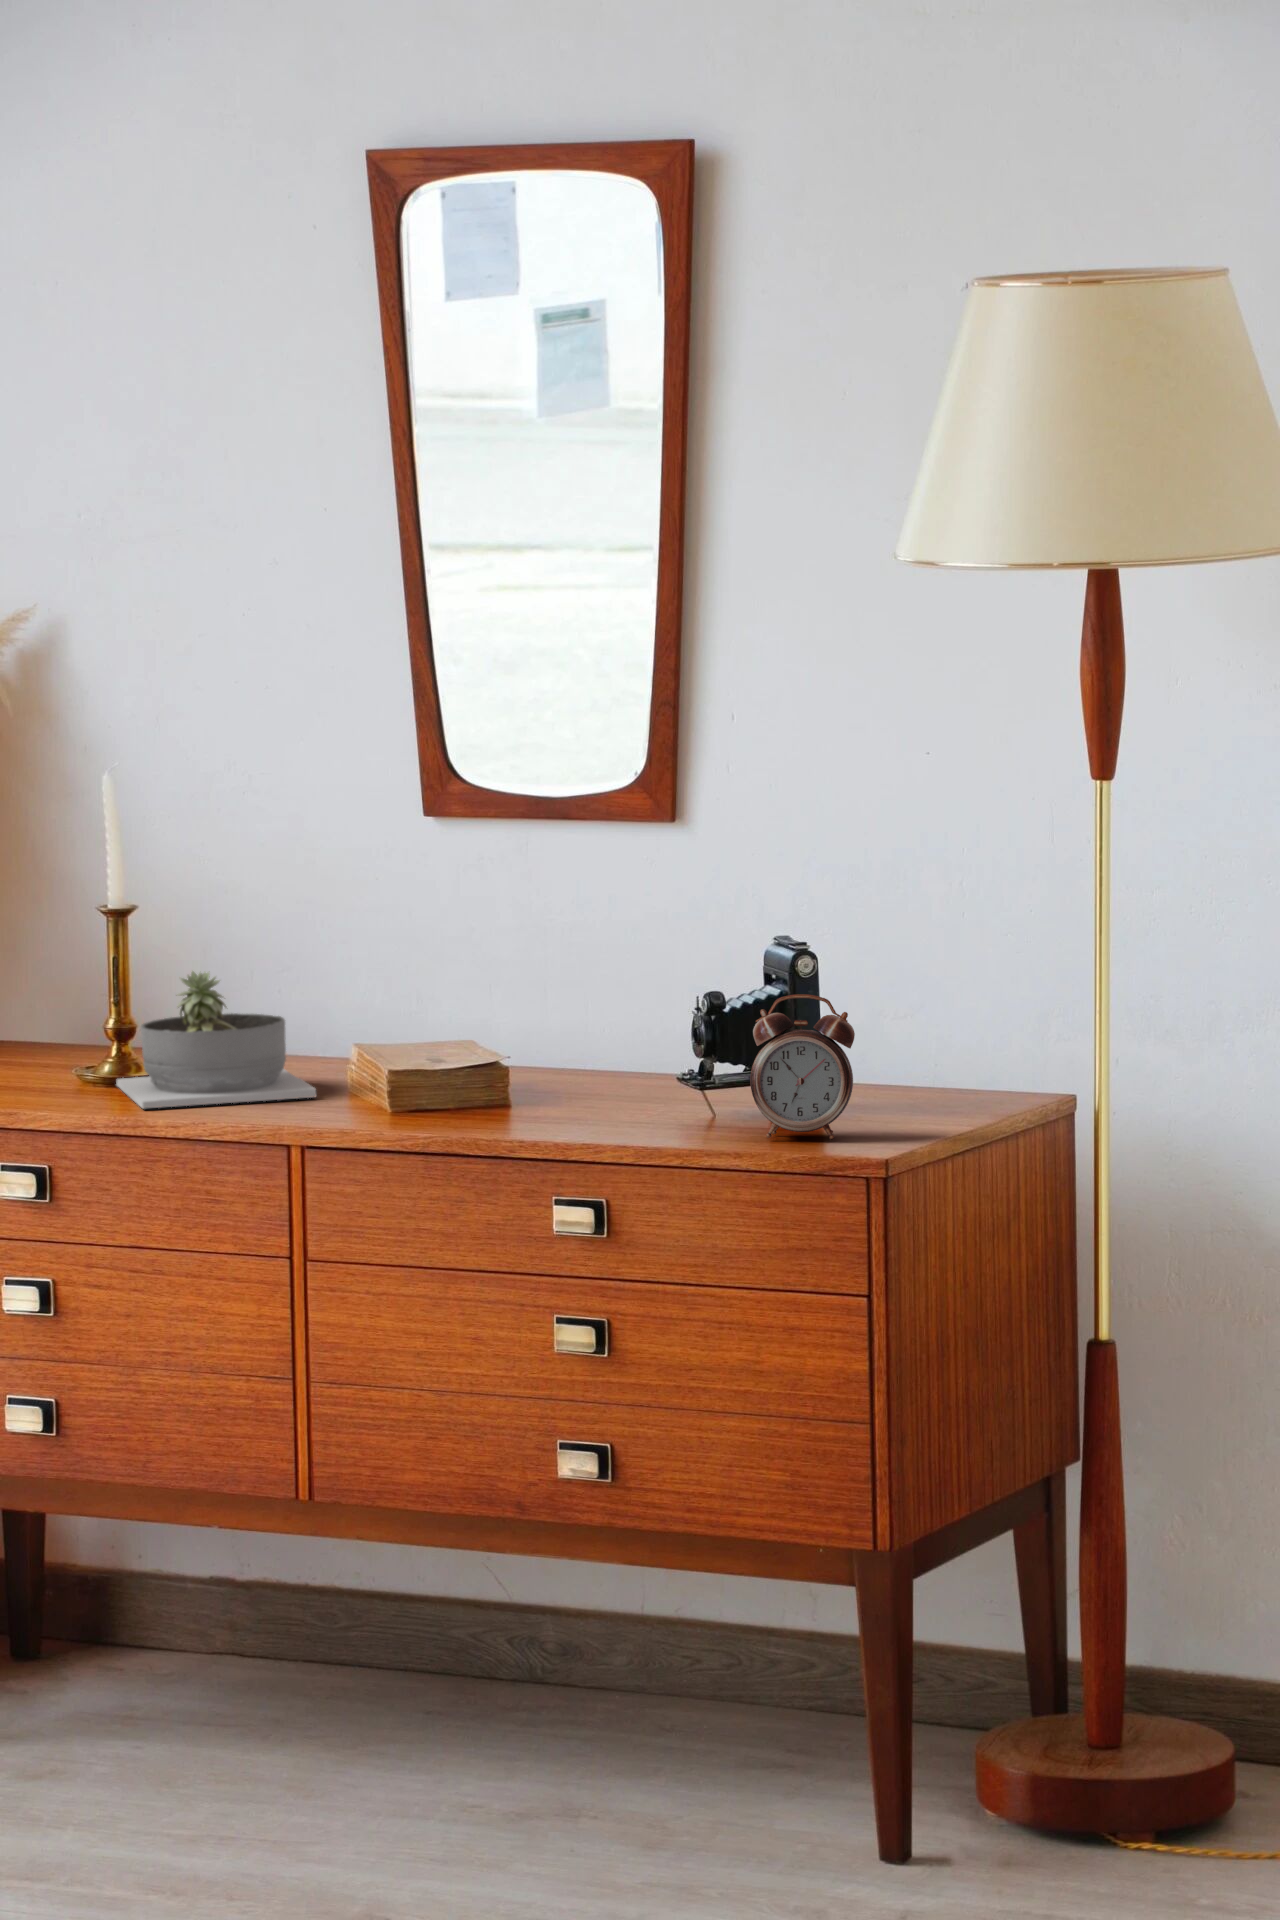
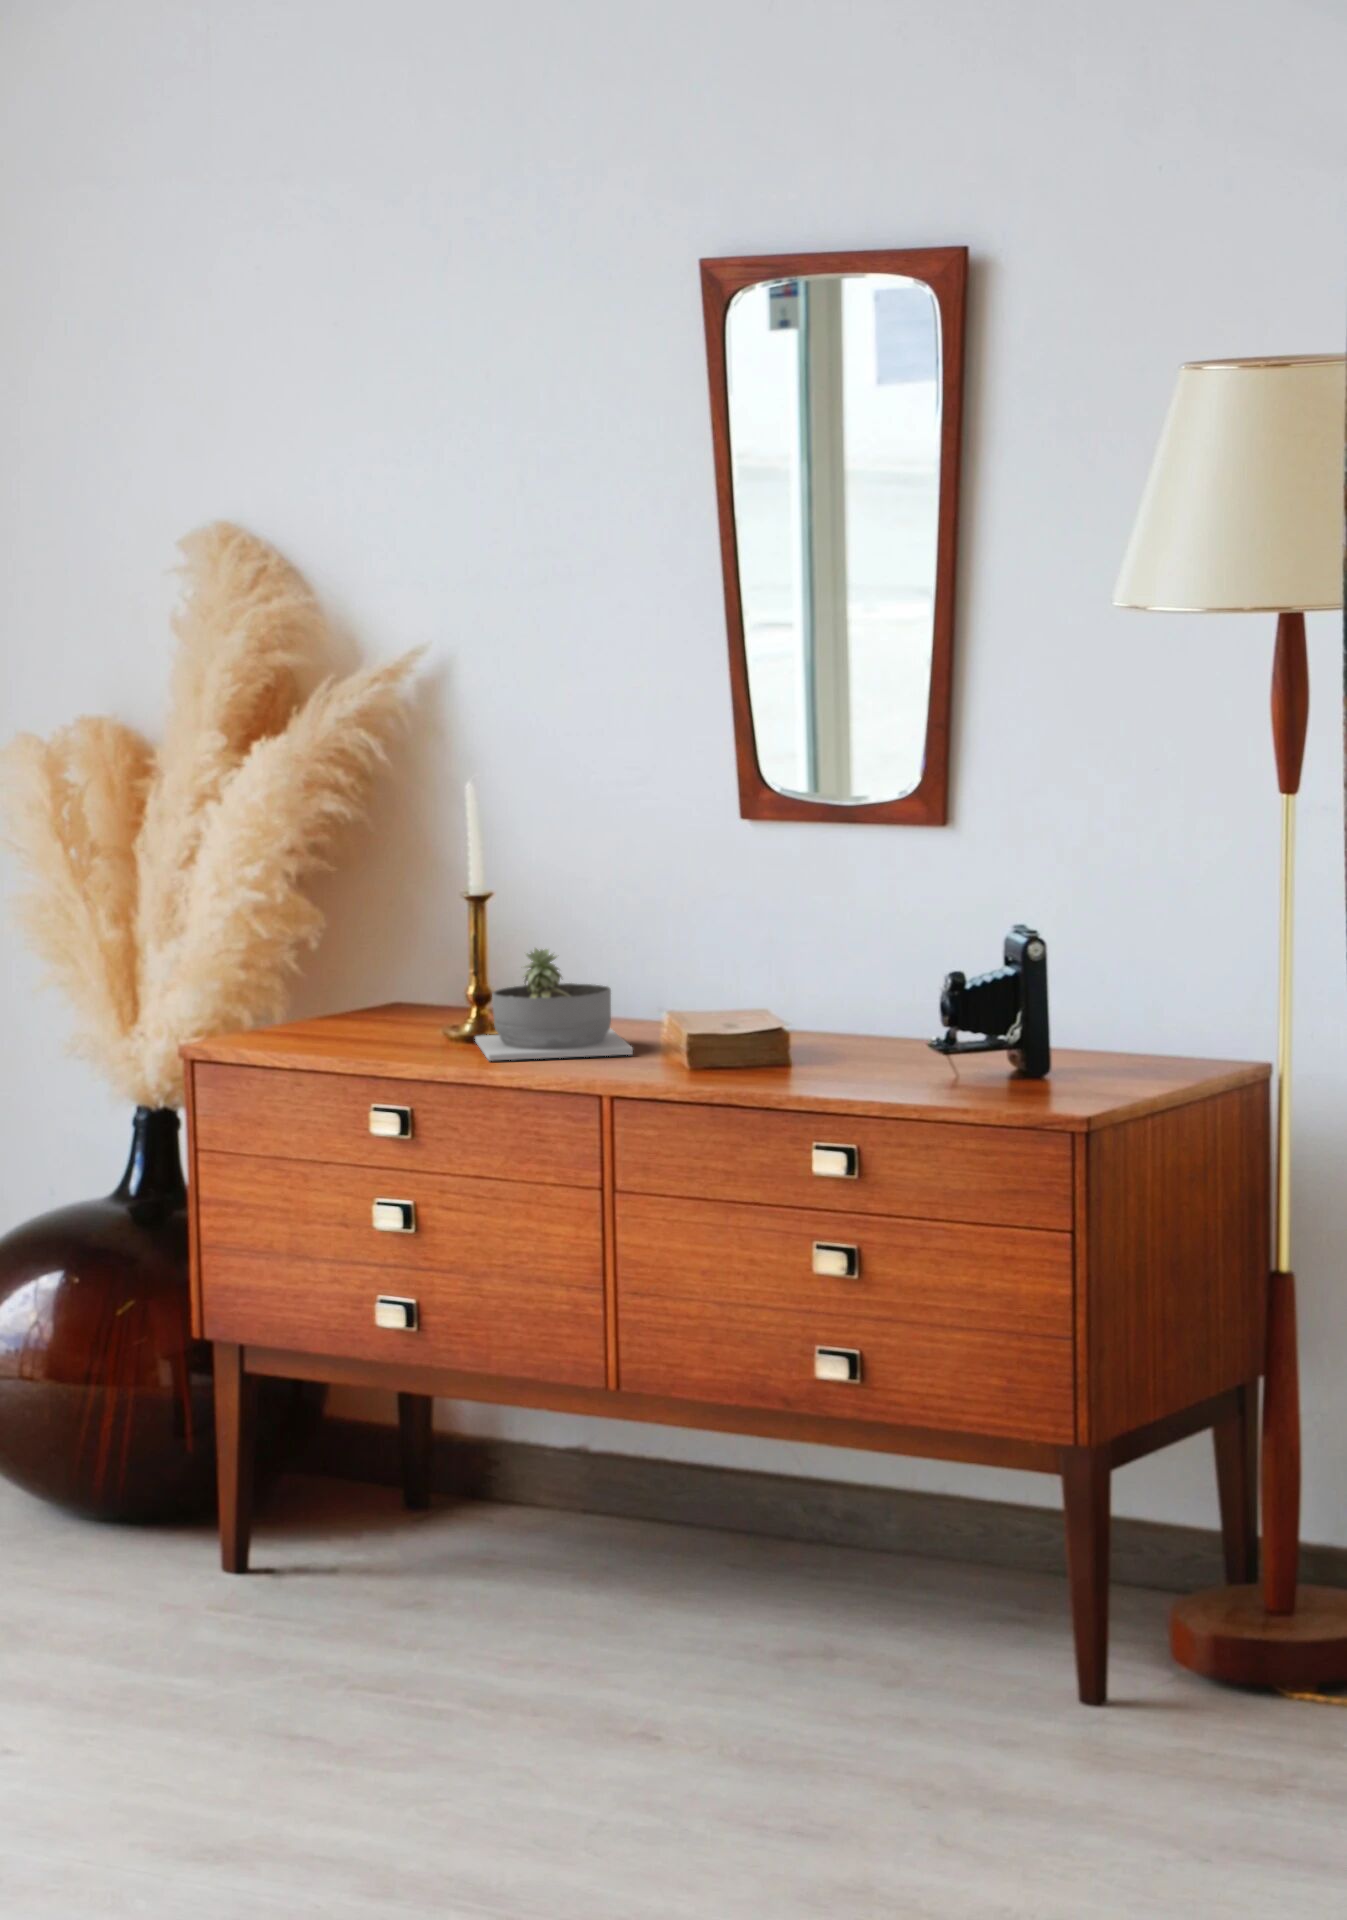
alarm clock: present [750,994,855,1139] -> none [979,976,1070,1100]

